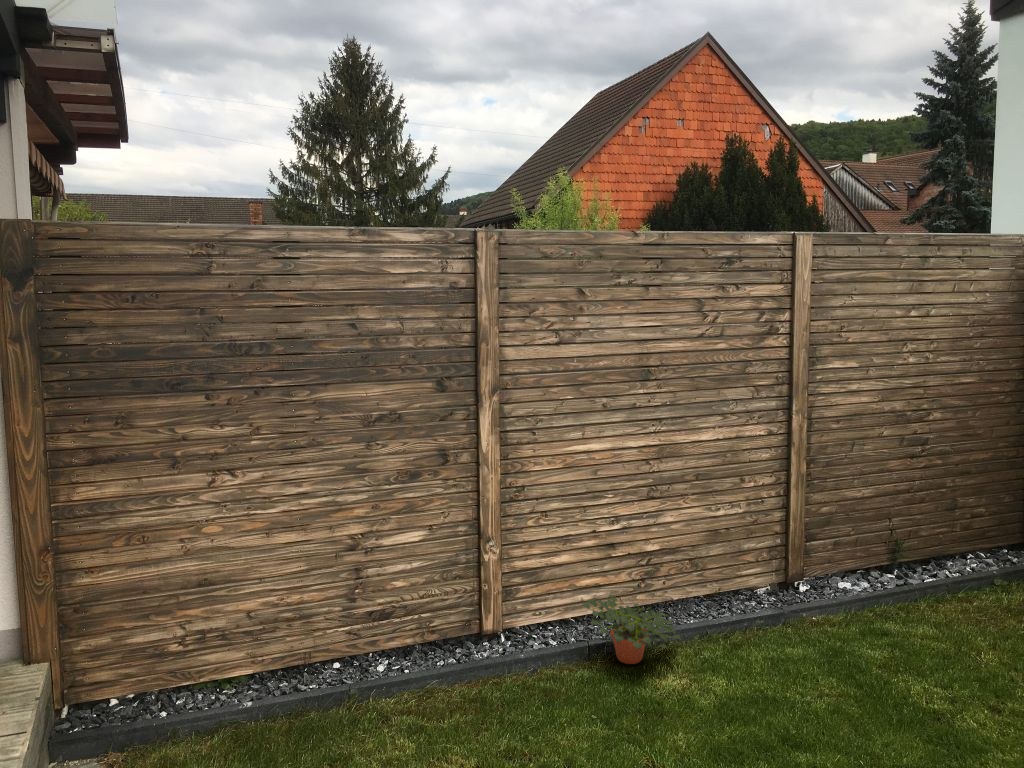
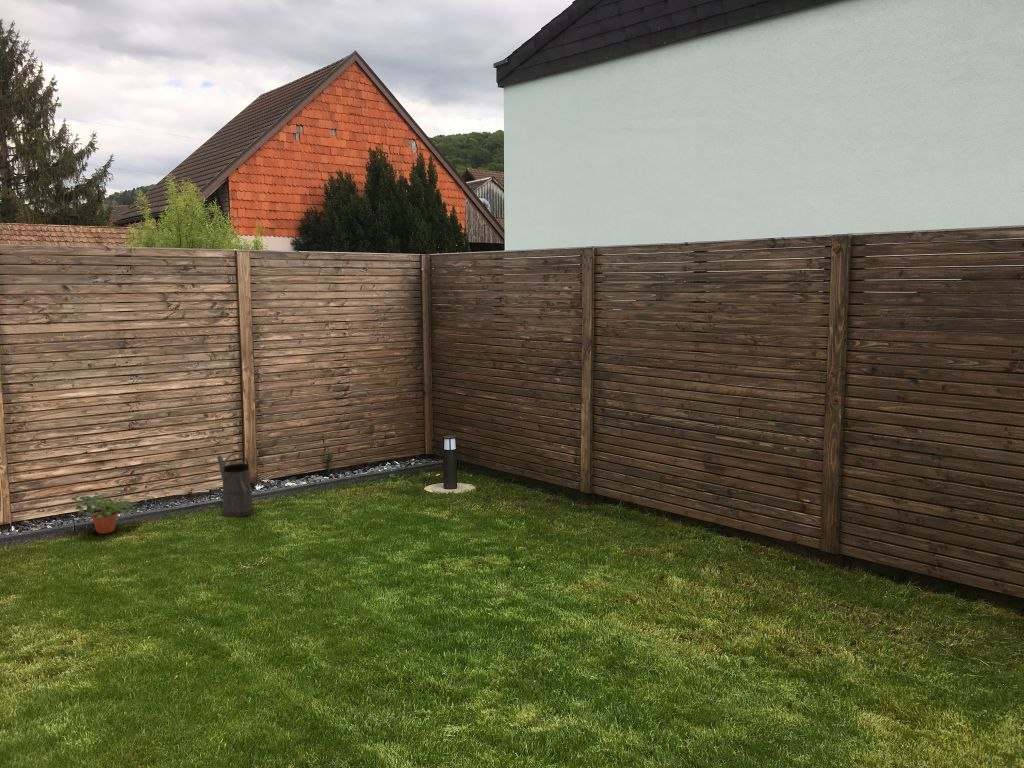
watering can: none [757,540,835,648] -> present [217,453,254,517]

